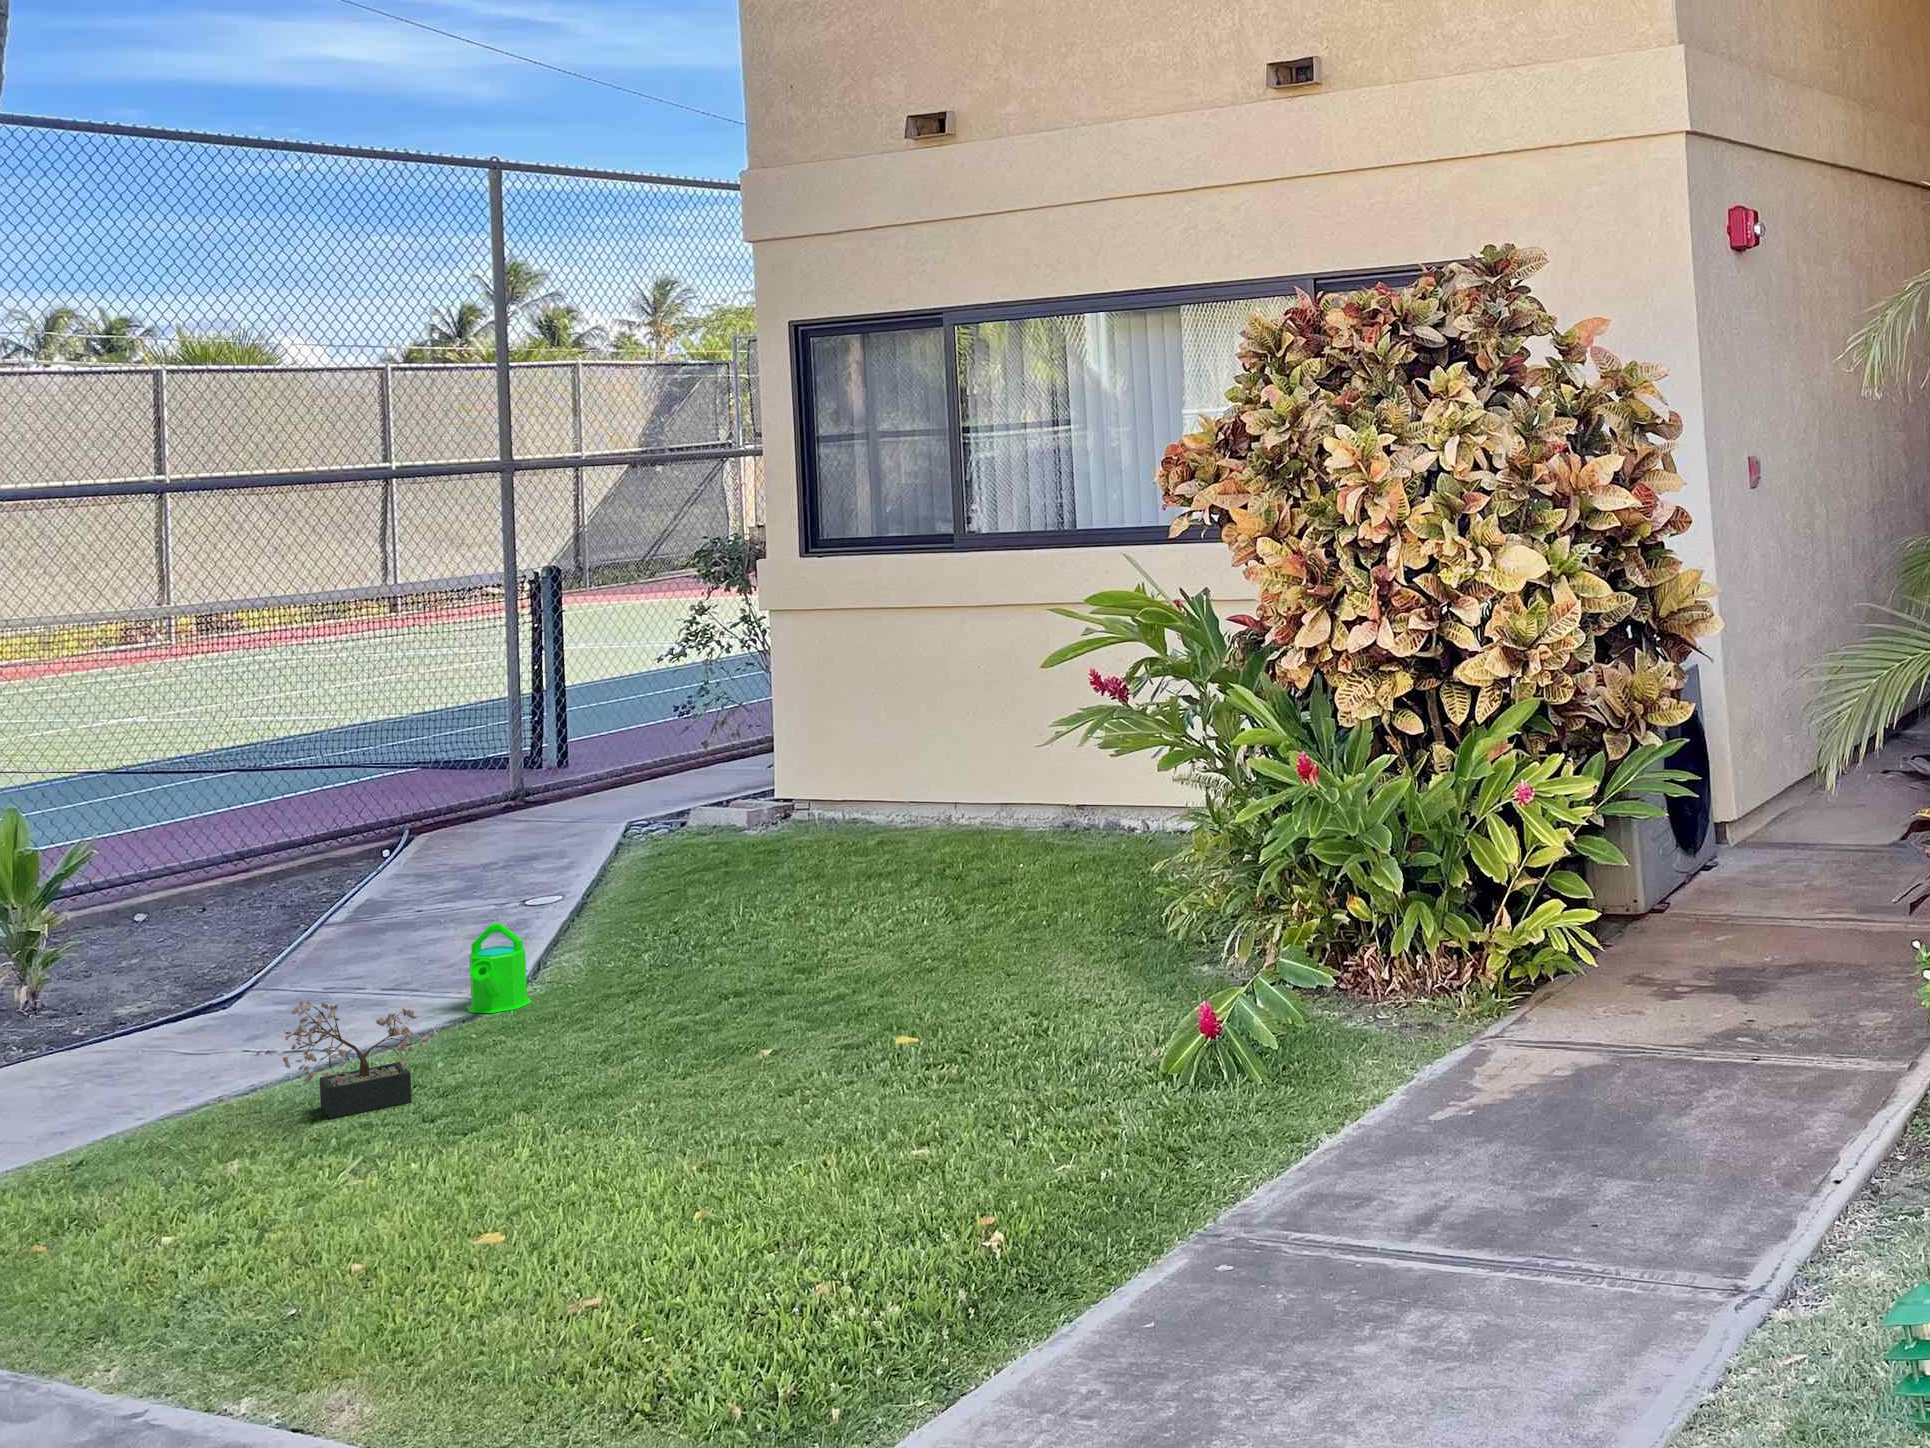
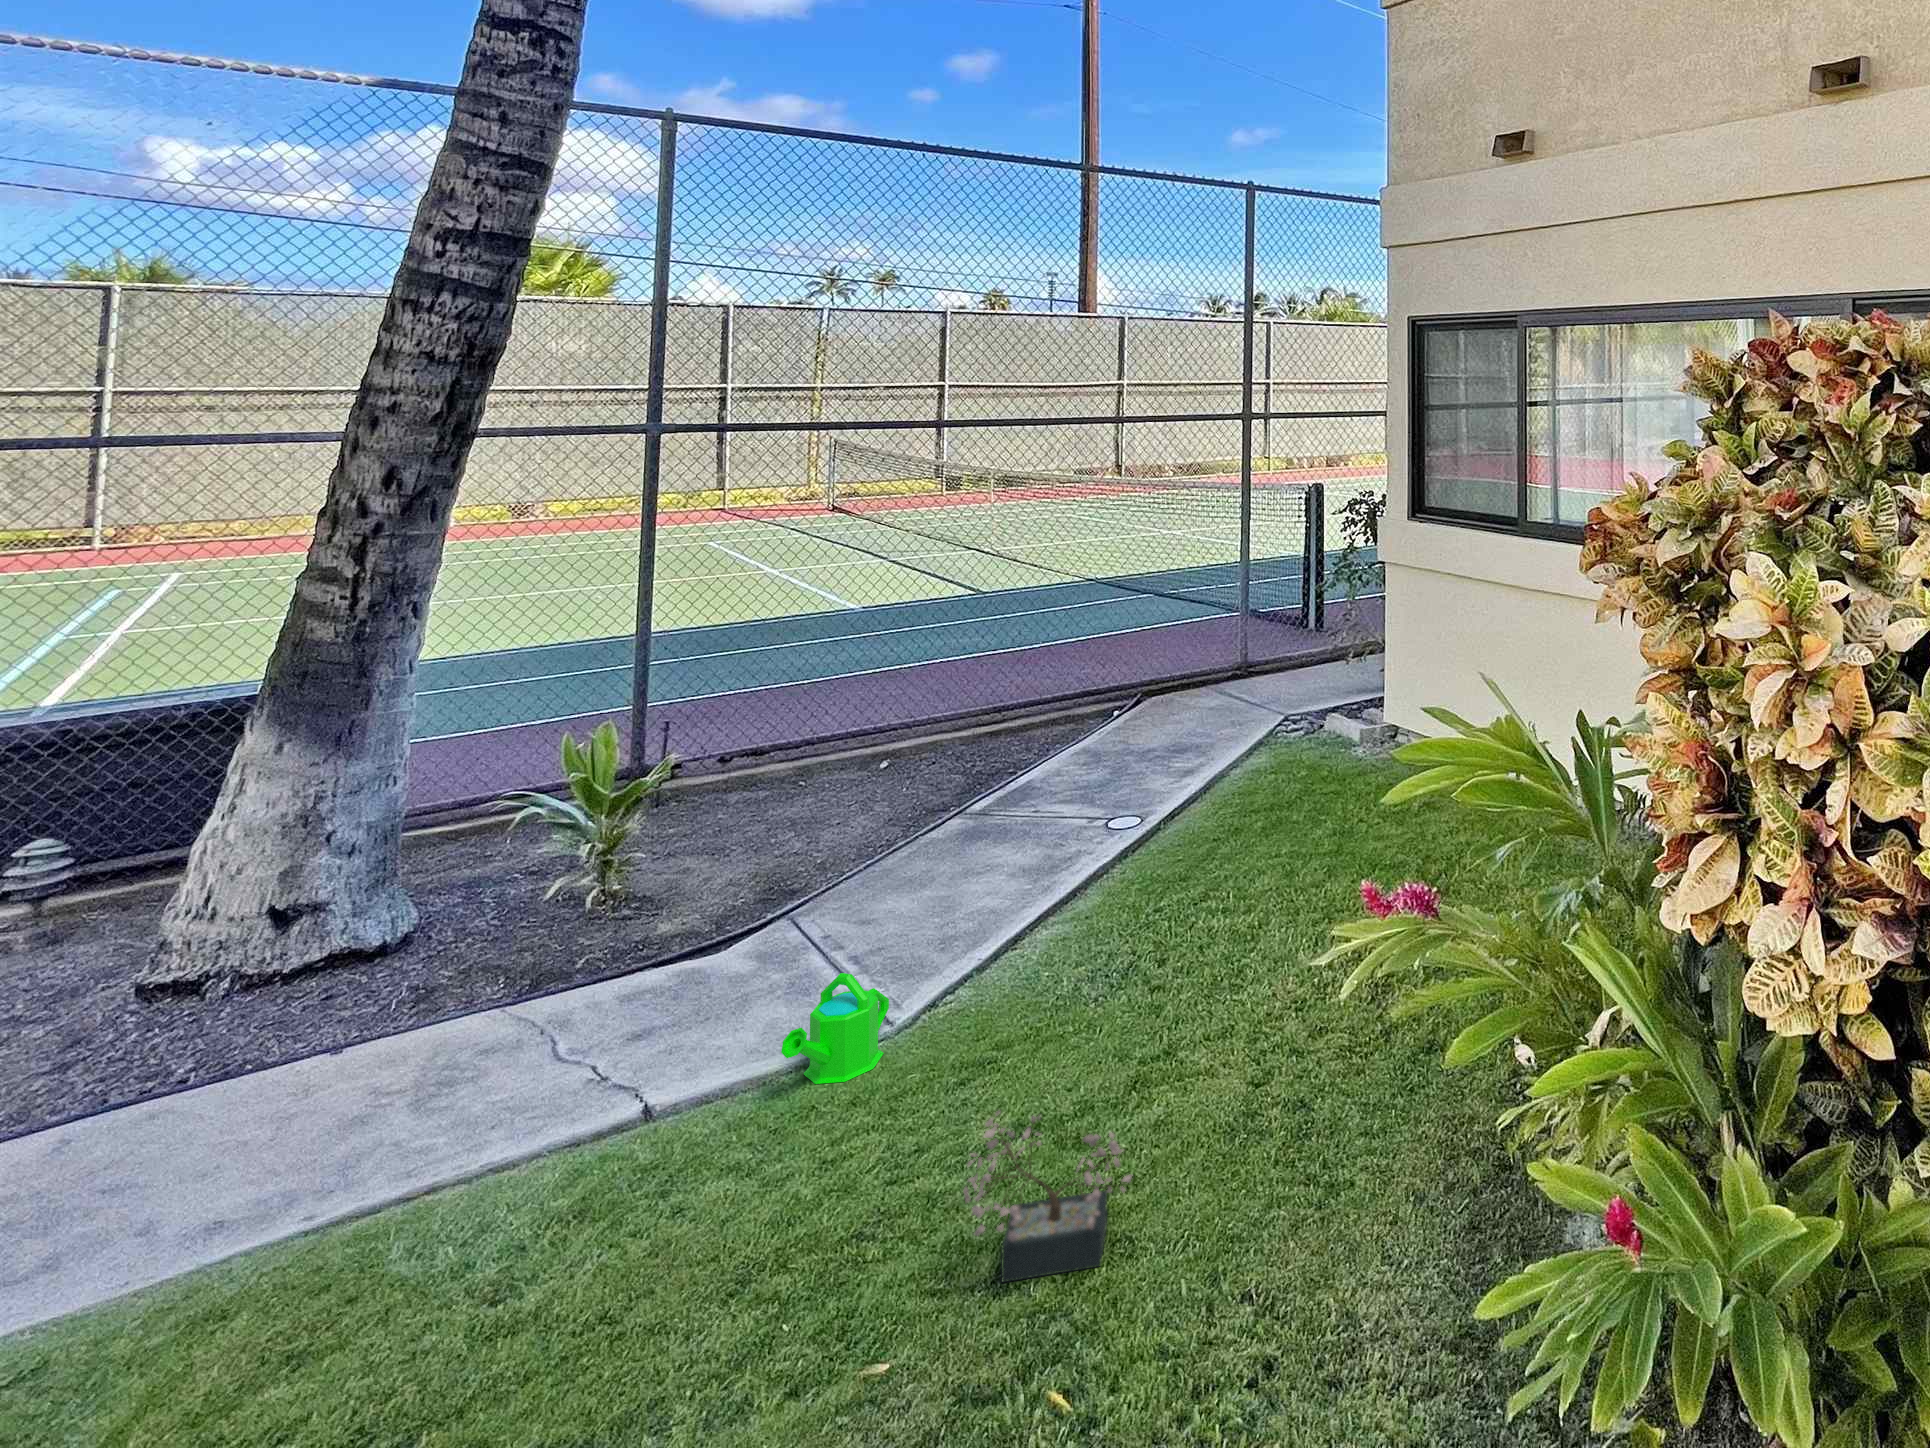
decorative plant: present [283,1001,429,1118] -> present [963,1111,1132,1282]

